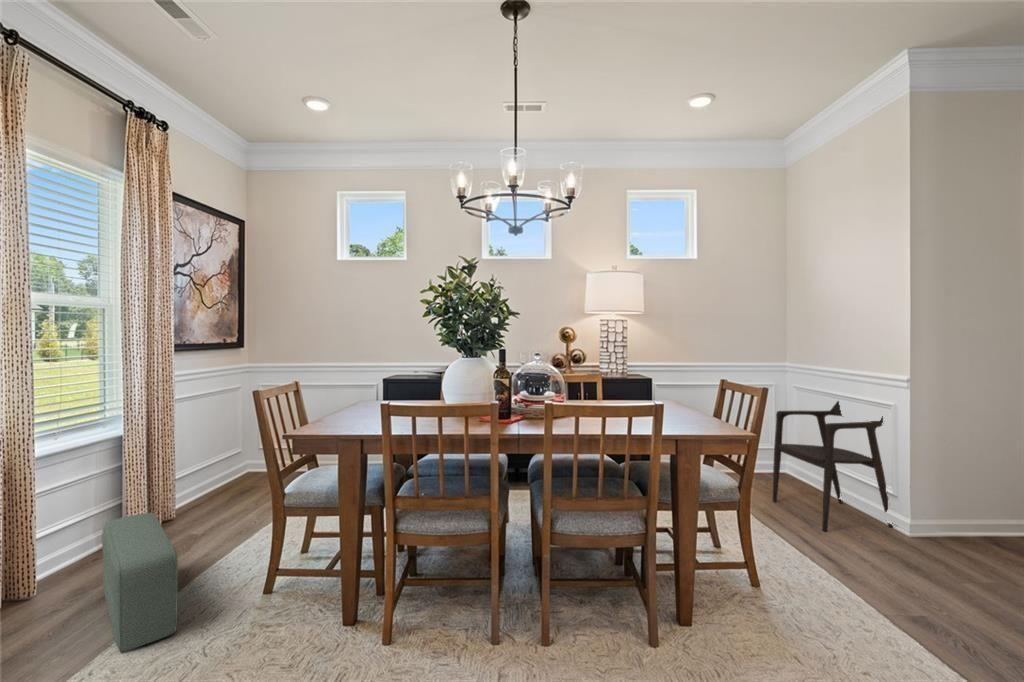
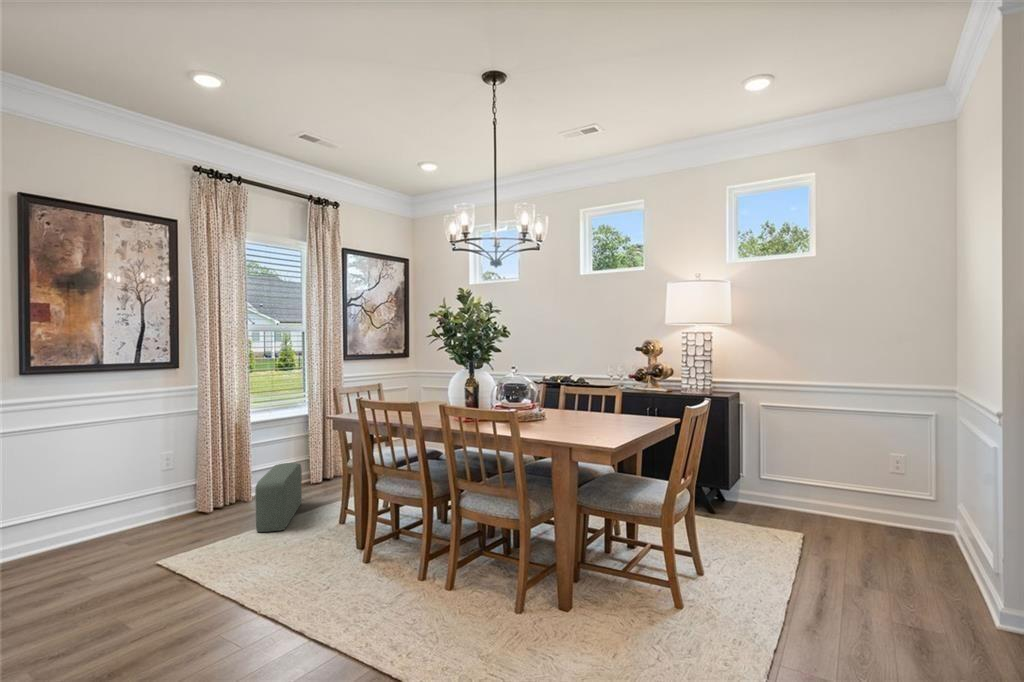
armchair: present [773,401,893,531] -> none [844,431,974,604]

